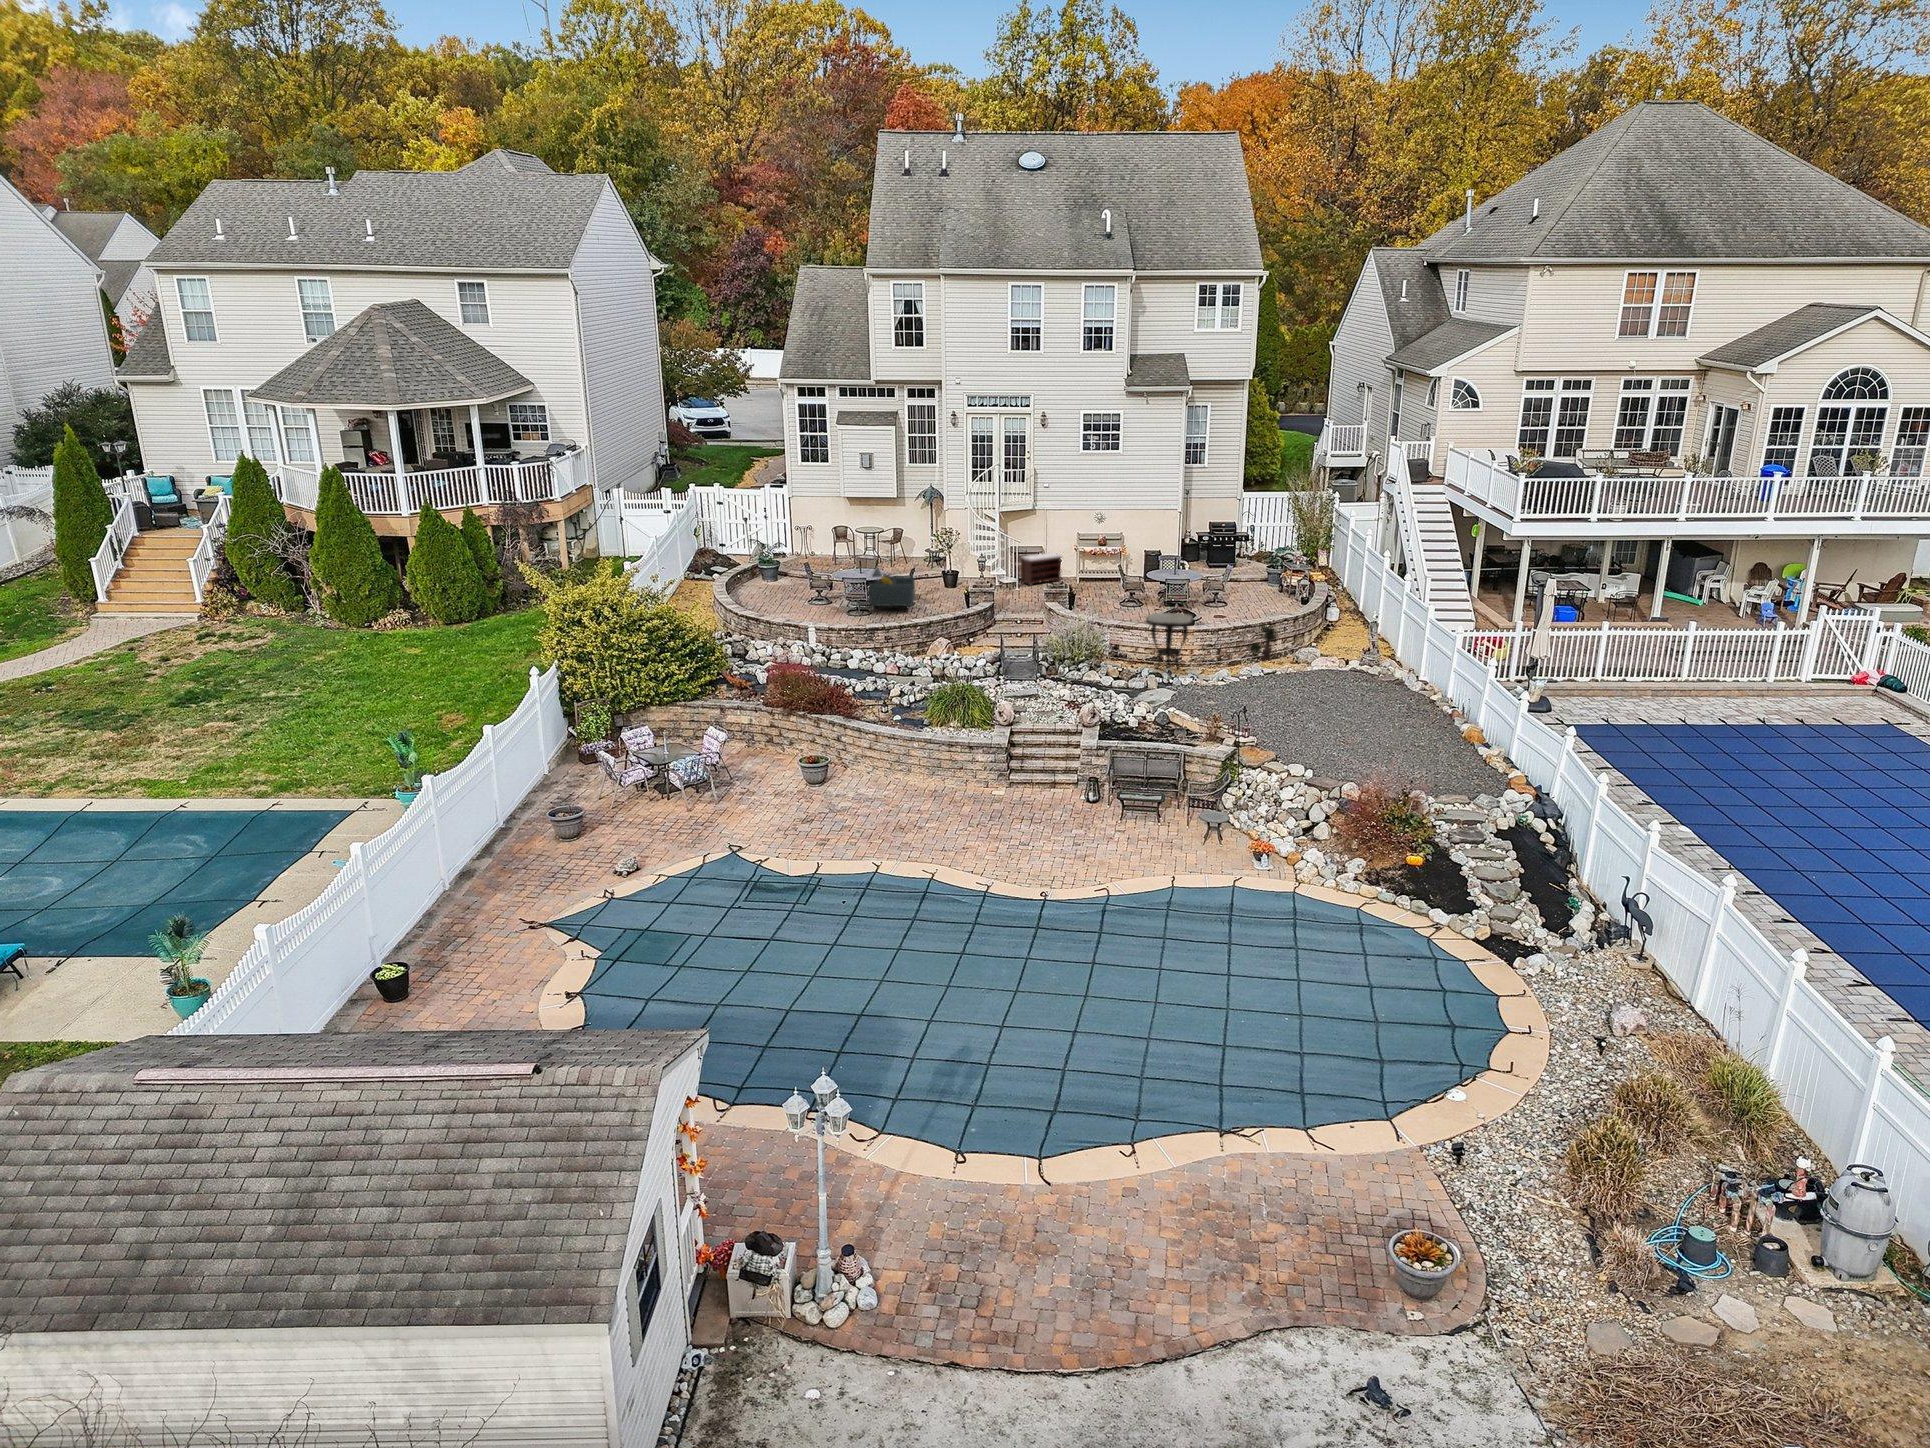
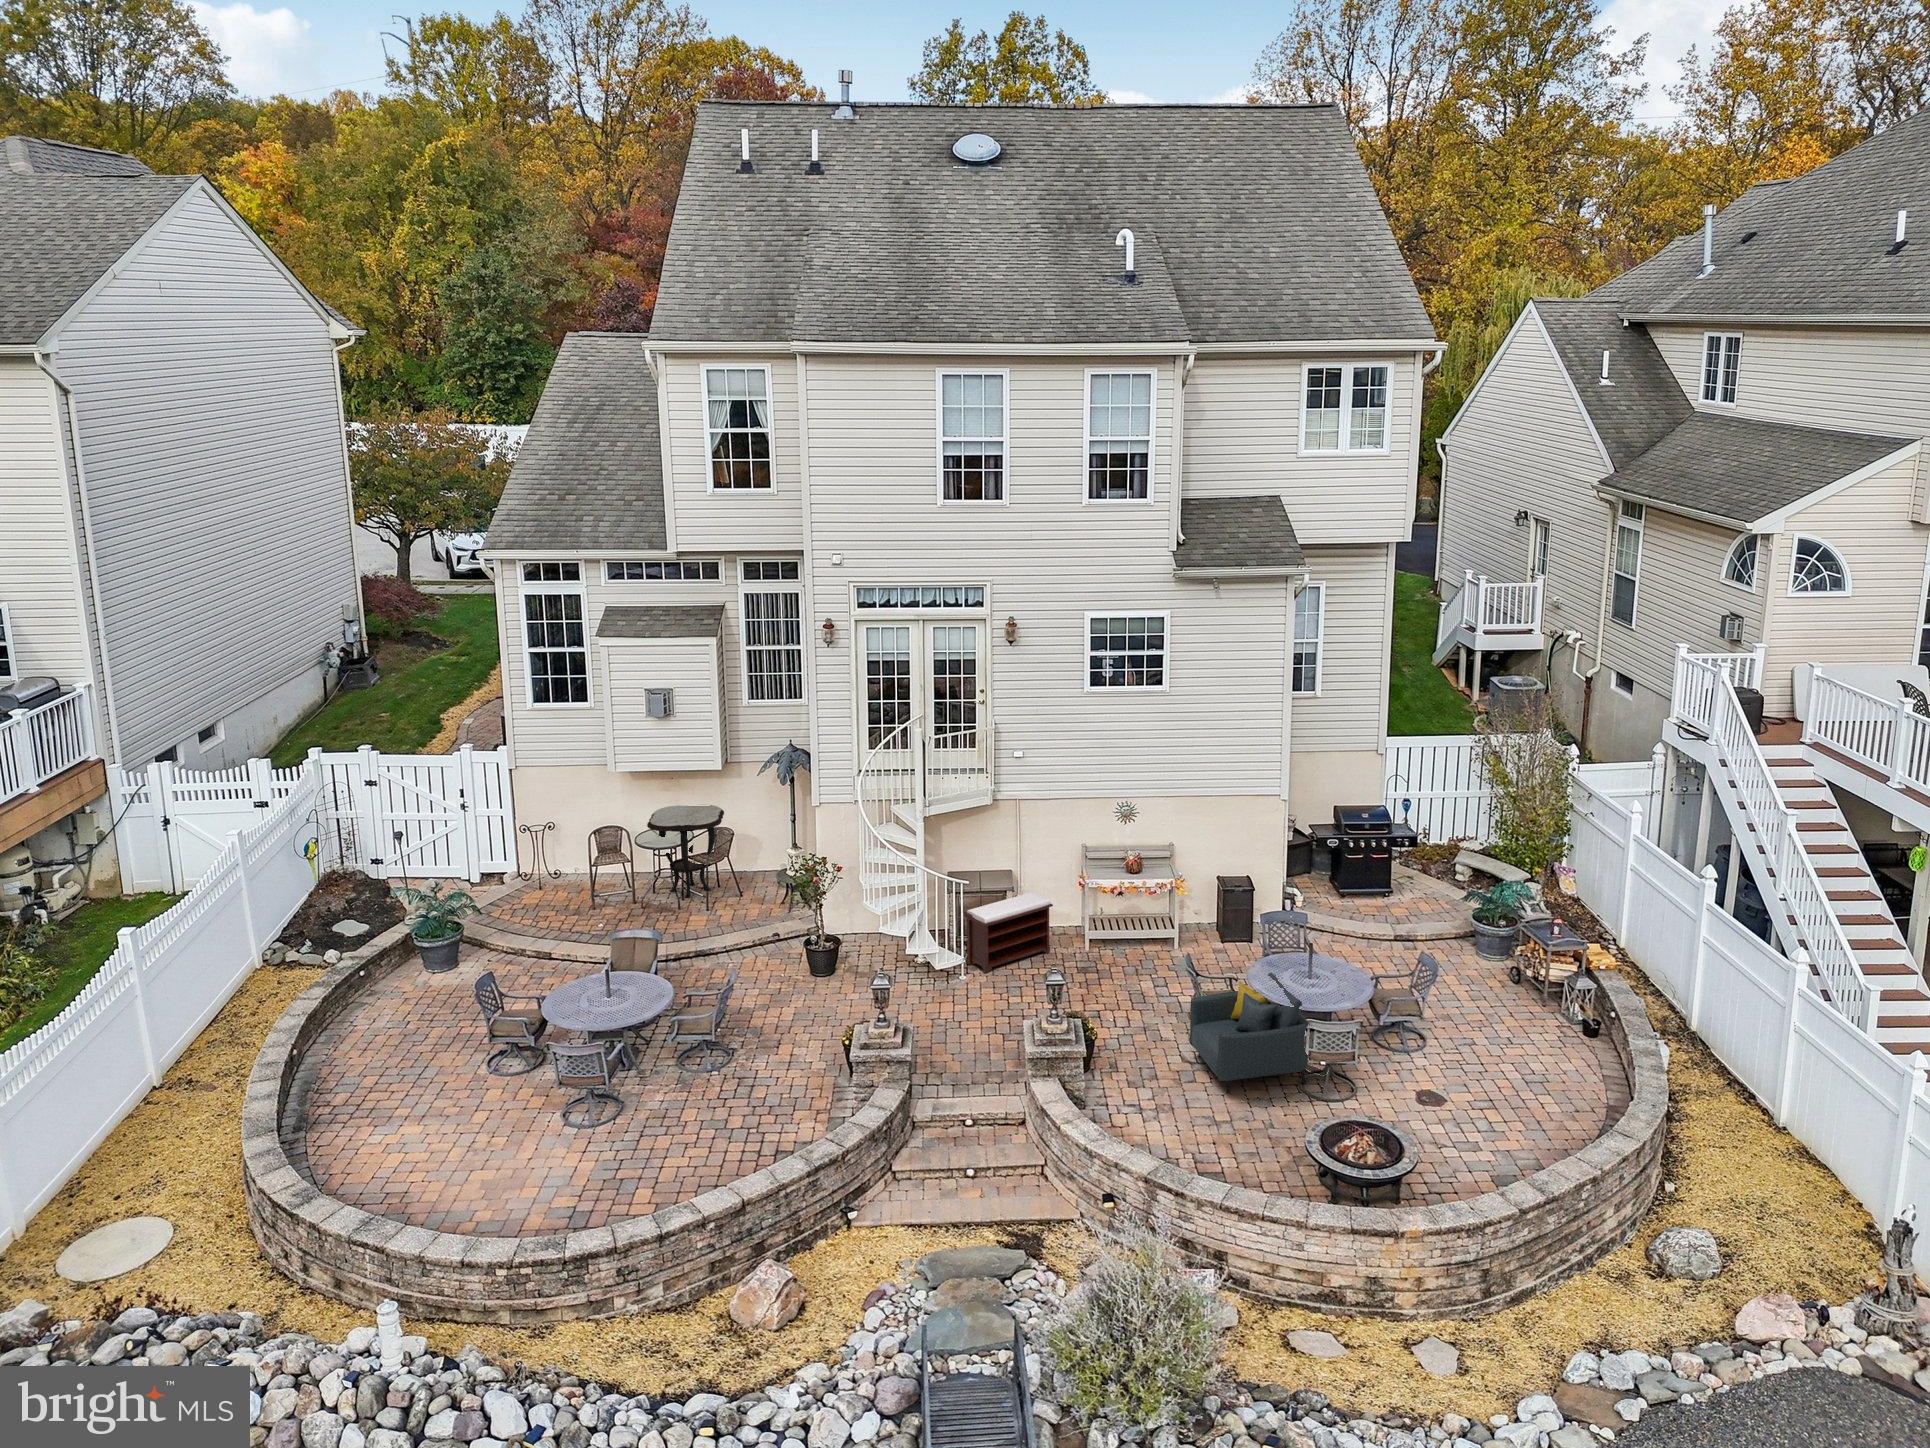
armchair: present [869,568,915,608] -> present [1190,972,1309,1093]
side table: present [1146,613,1194,671] -> present [647,805,724,898]
potted plant: present [1249,626,1278,659] -> none [1541,1208,1625,1301]

